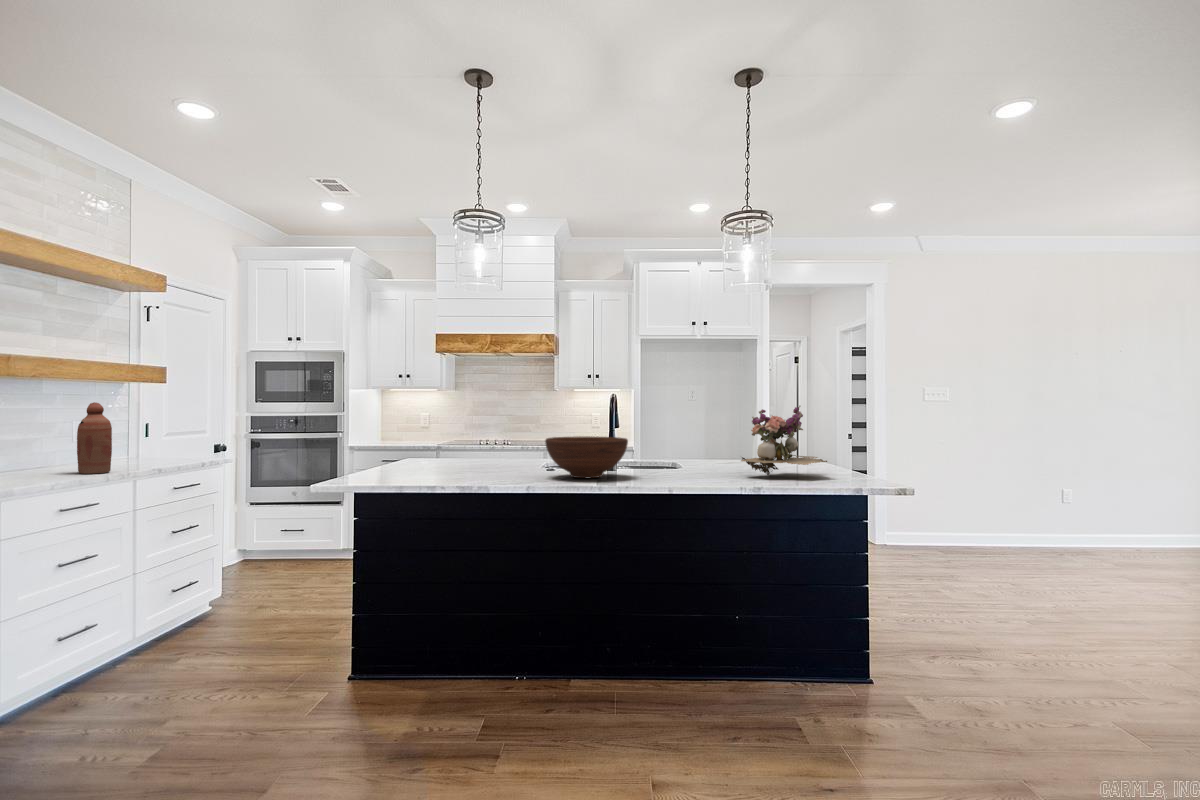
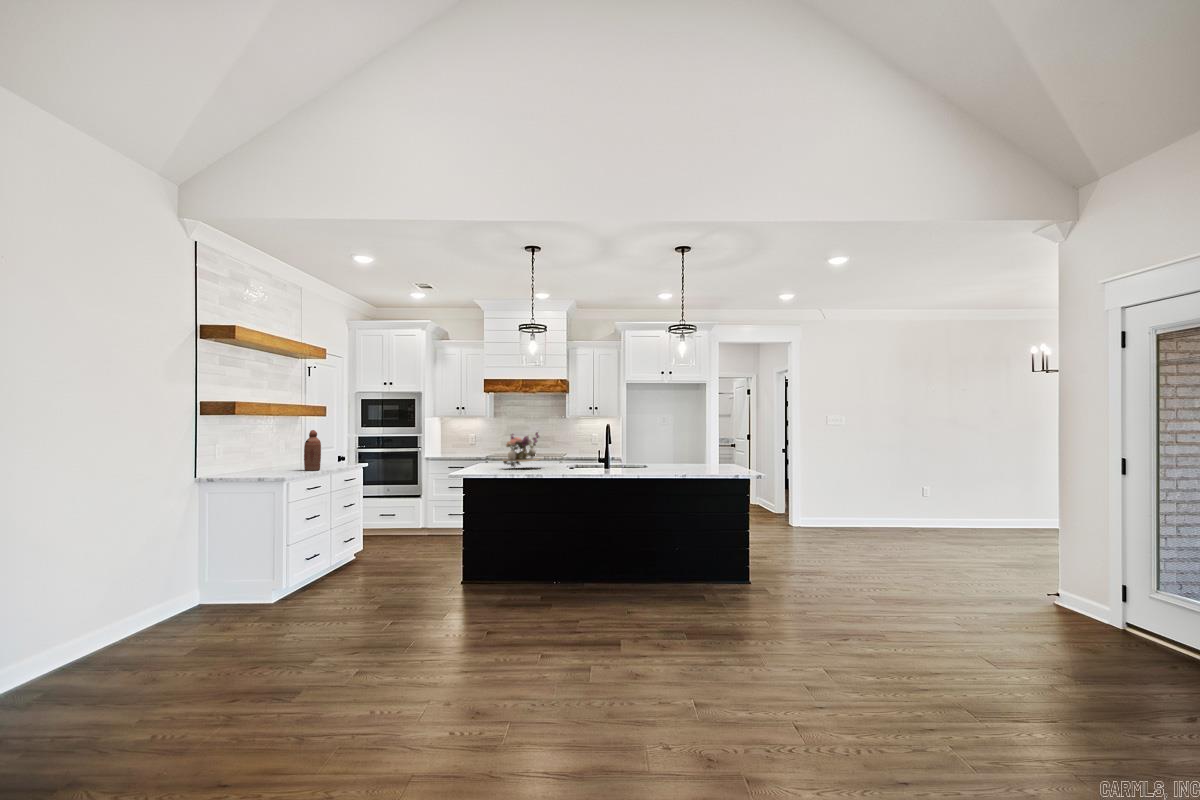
flower arrangement: present [741,406,827,475] -> present [500,432,540,467]
fruit bowl: present [545,436,628,478] -> none [571,449,616,471]

